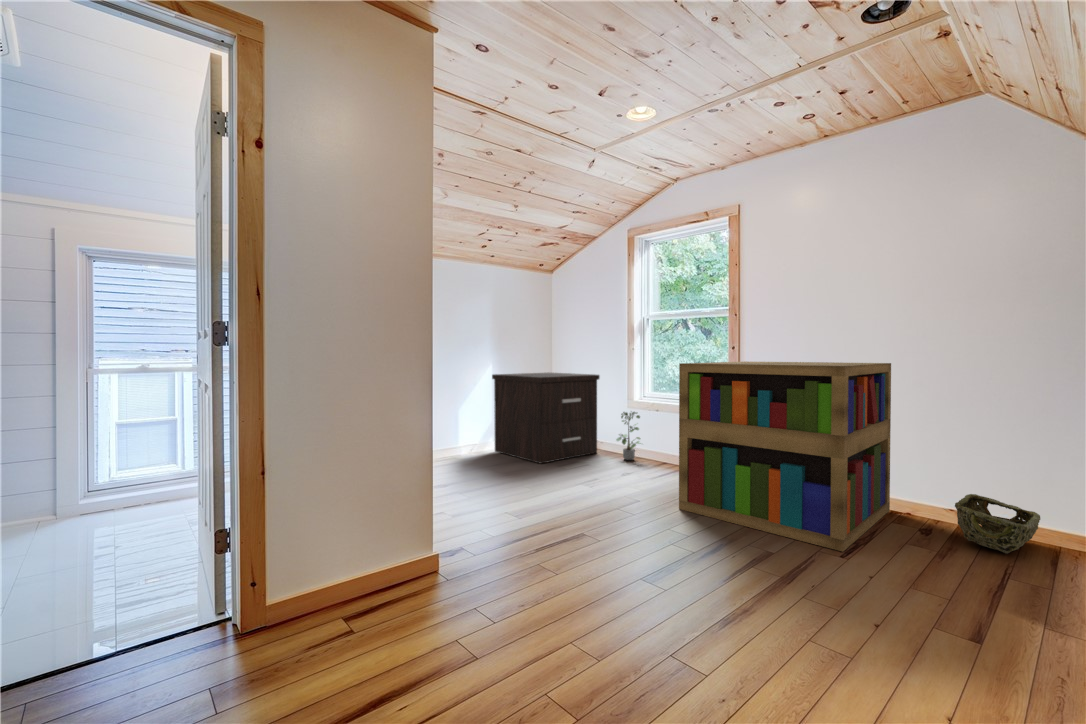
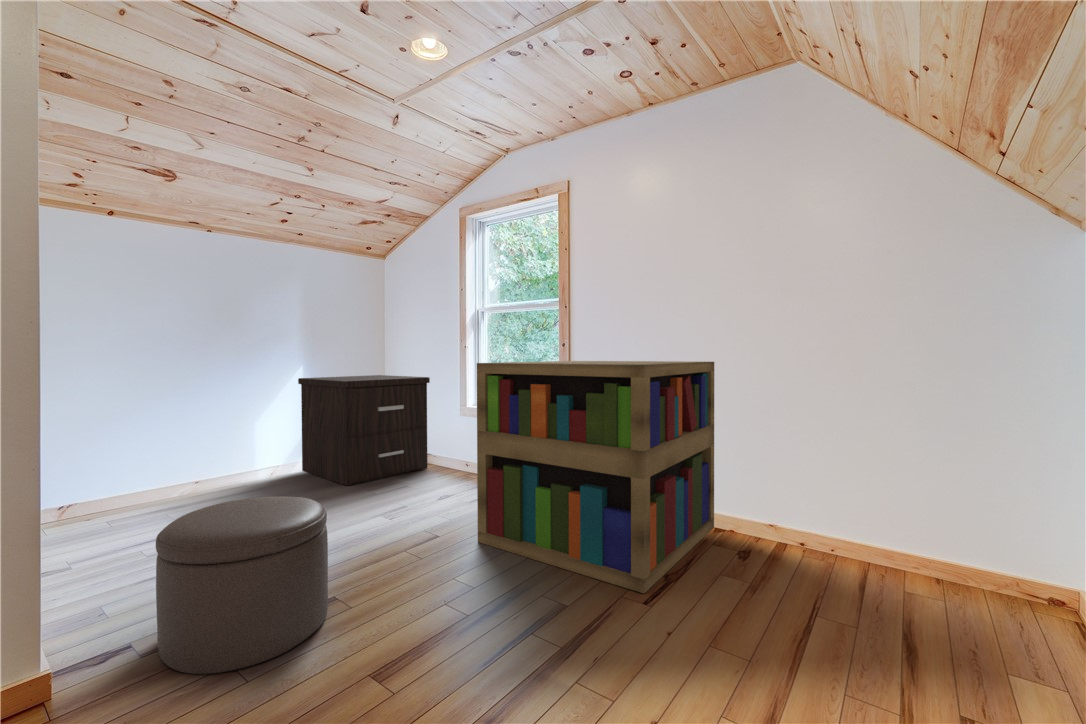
potted plant: present [616,412,641,460] -> none [444,418,474,476]
ottoman: none [497,460,598,571] -> present [156,497,328,674]
woven basket: present [955,494,1040,554] -> none [769,507,855,580]

